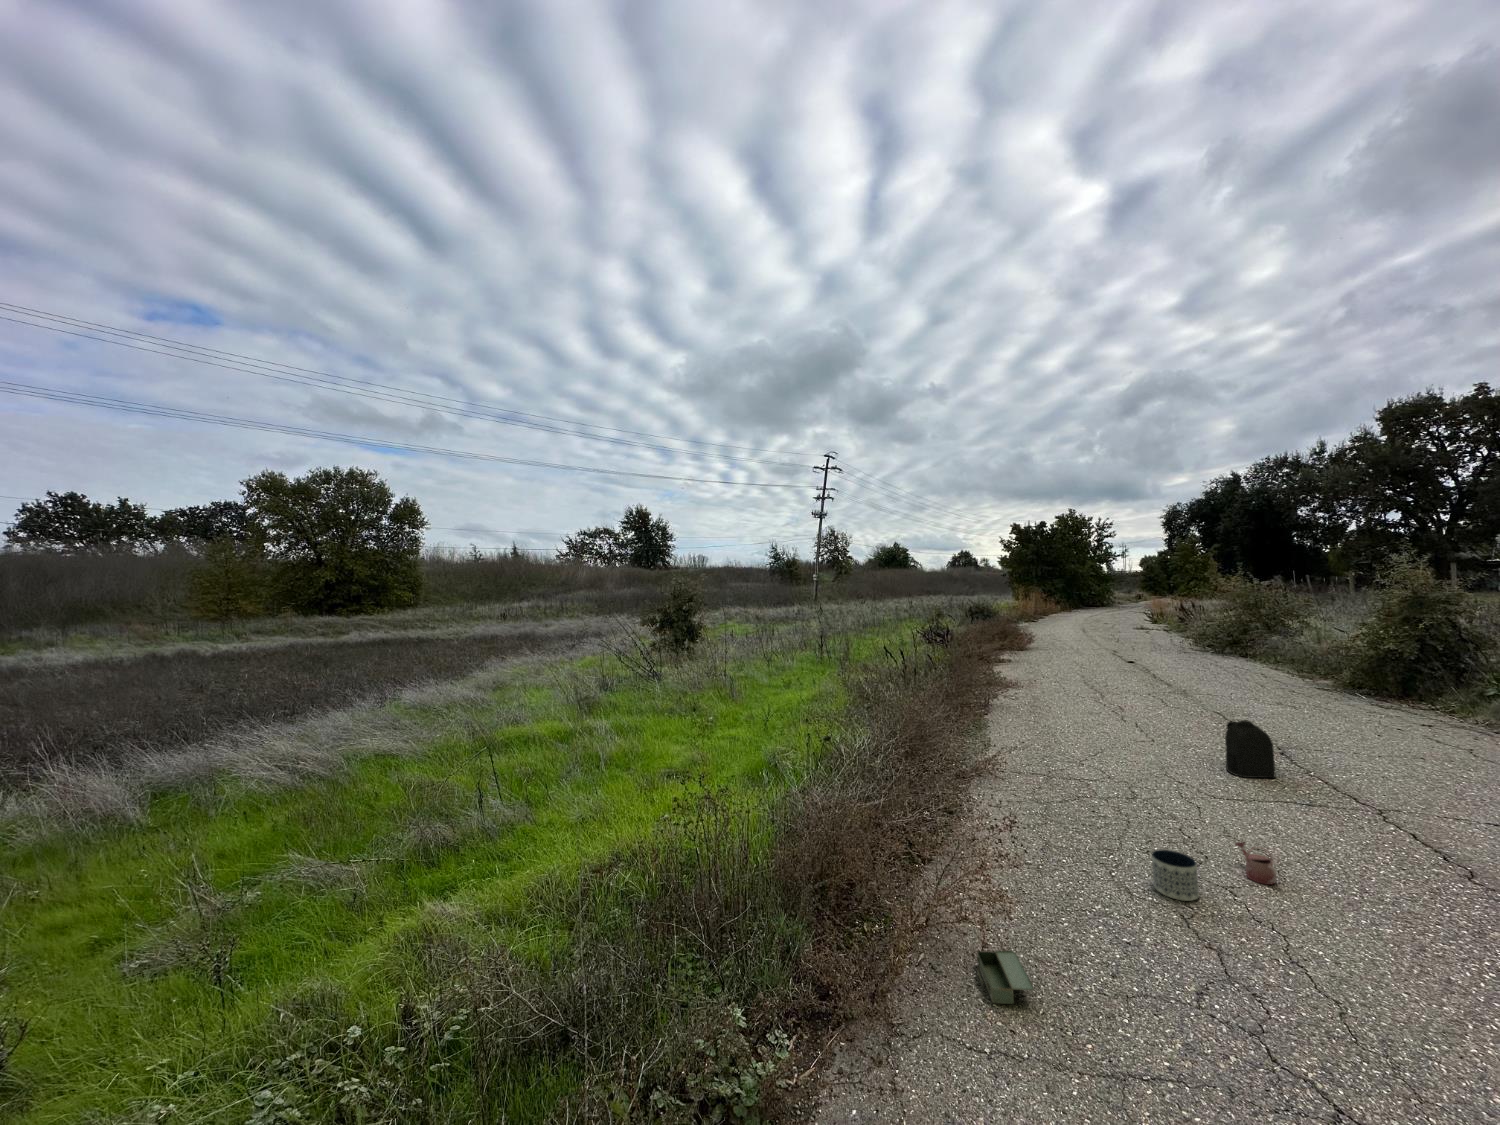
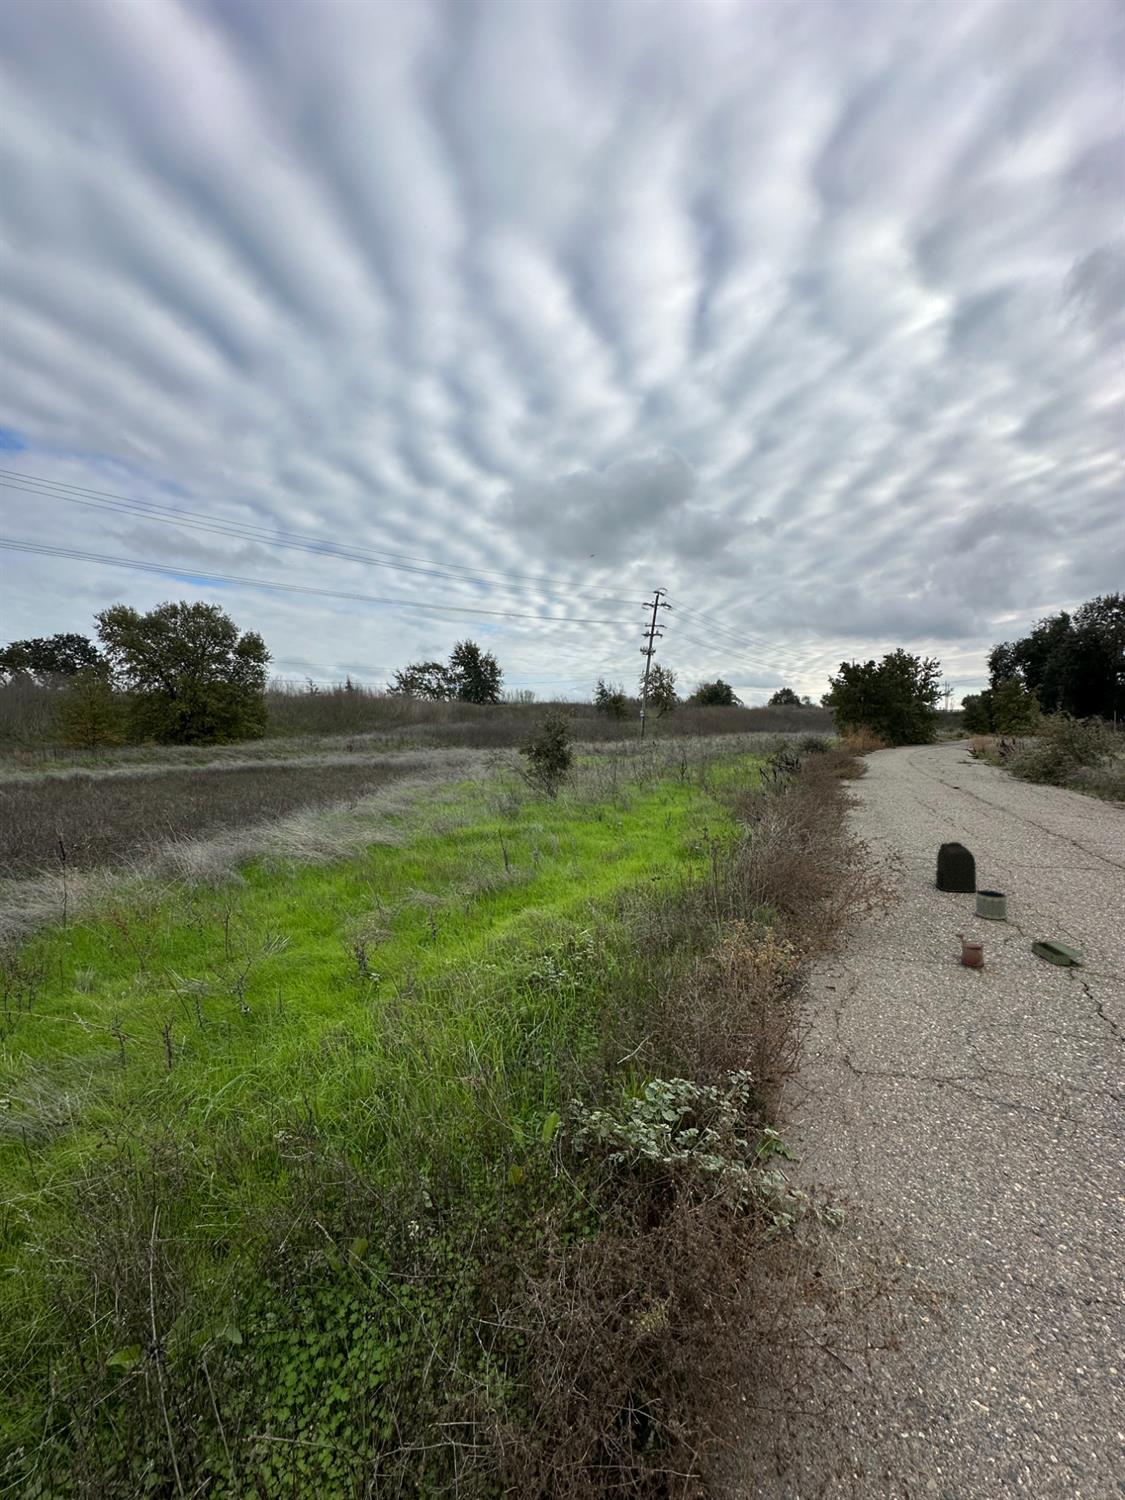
backpack: present [1225,720,1275,778] -> present [936,842,976,892]
watering can: present [1235,842,1277,885] -> present [956,934,984,967]
toolbox: present [976,950,1034,1004] -> present [1031,941,1083,965]

